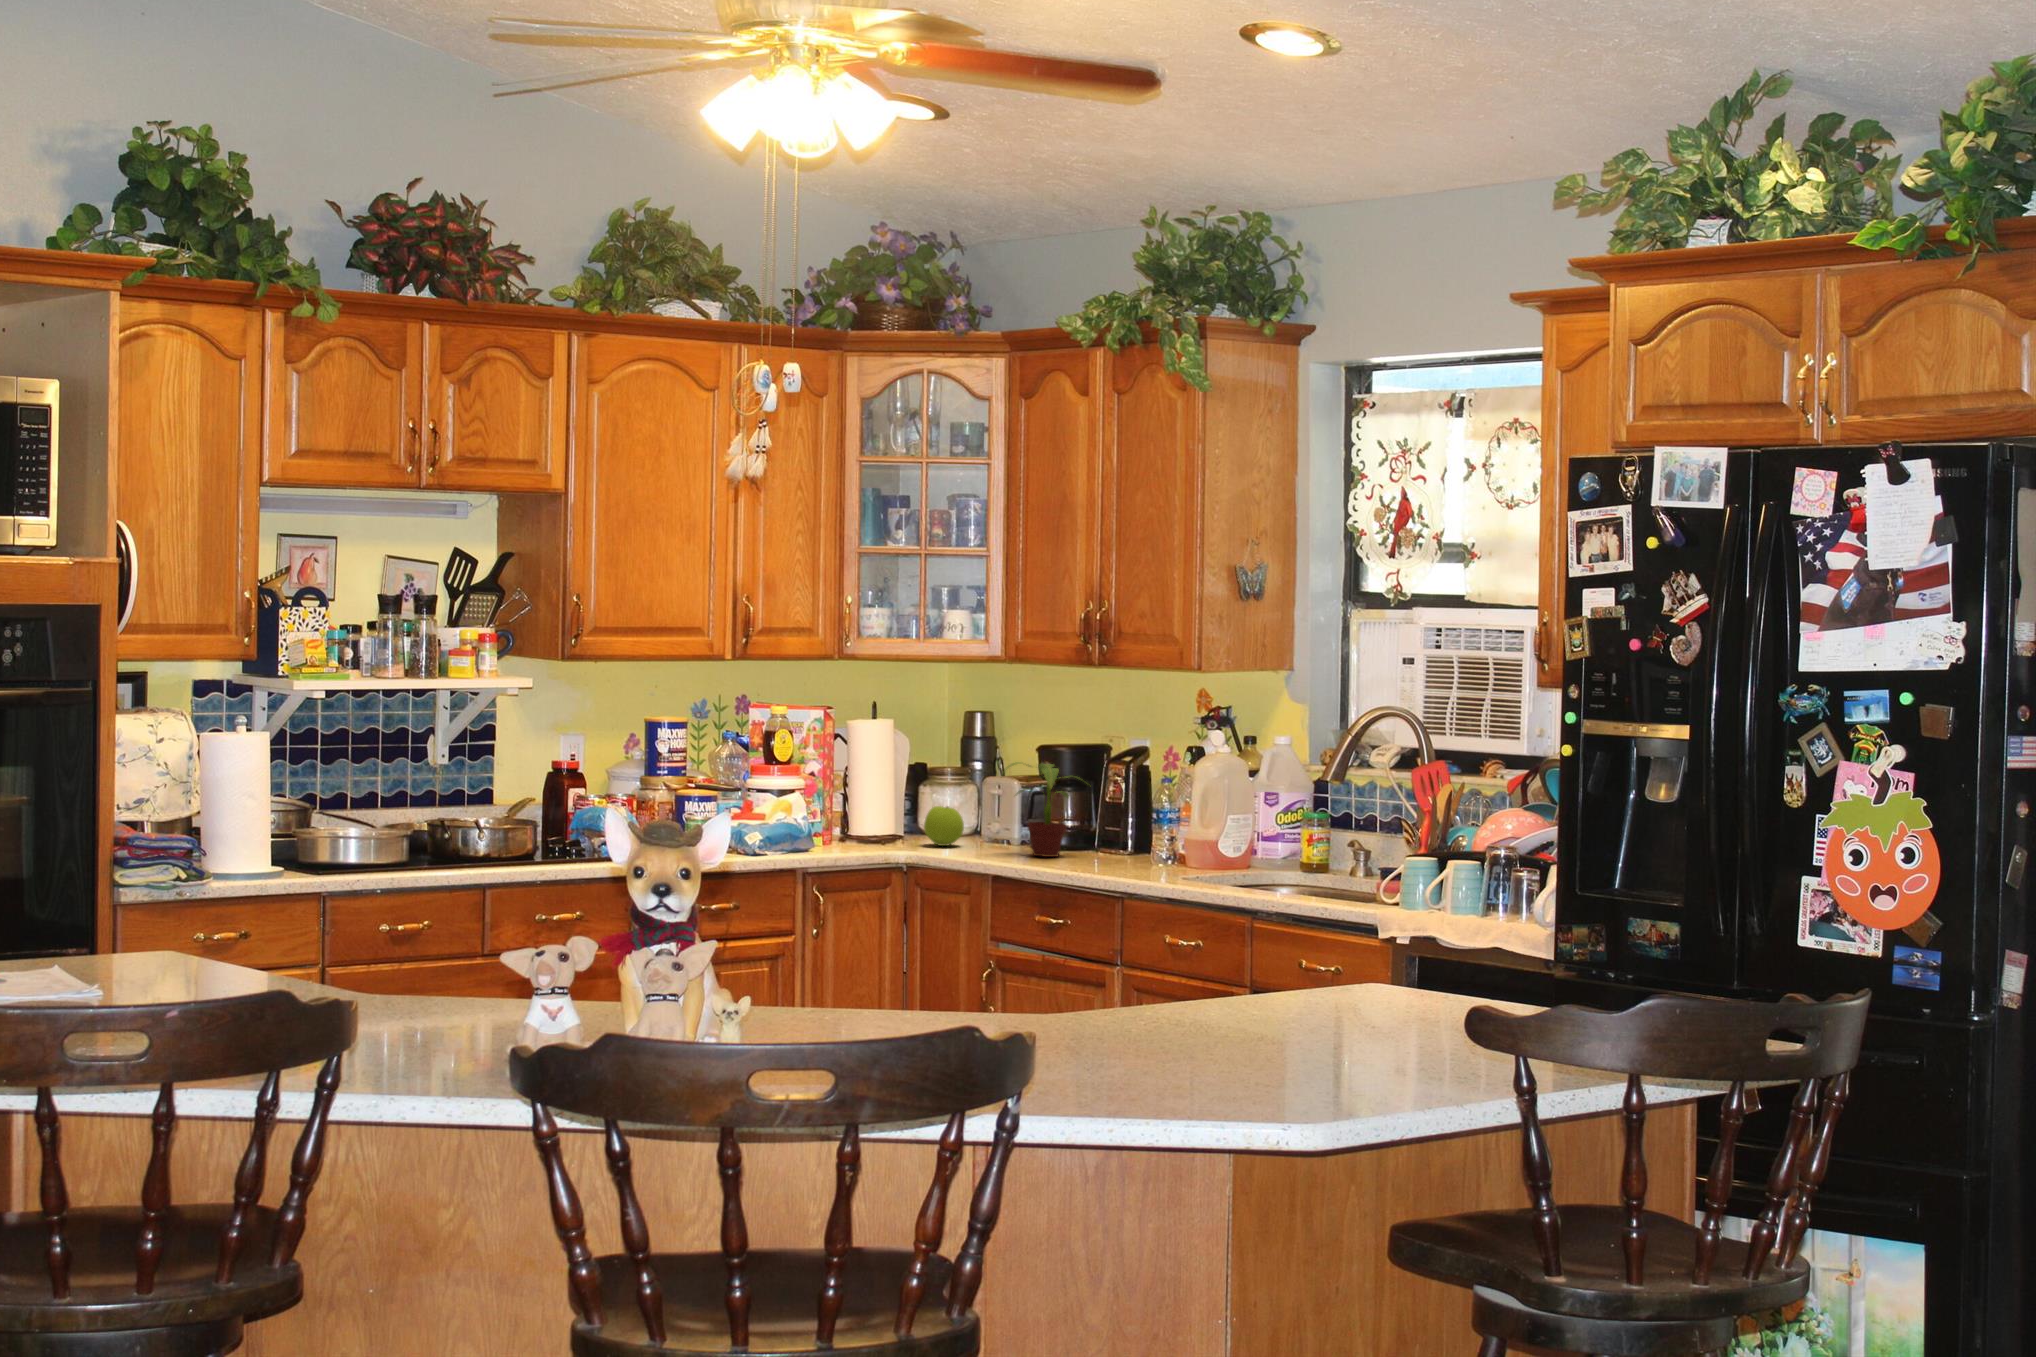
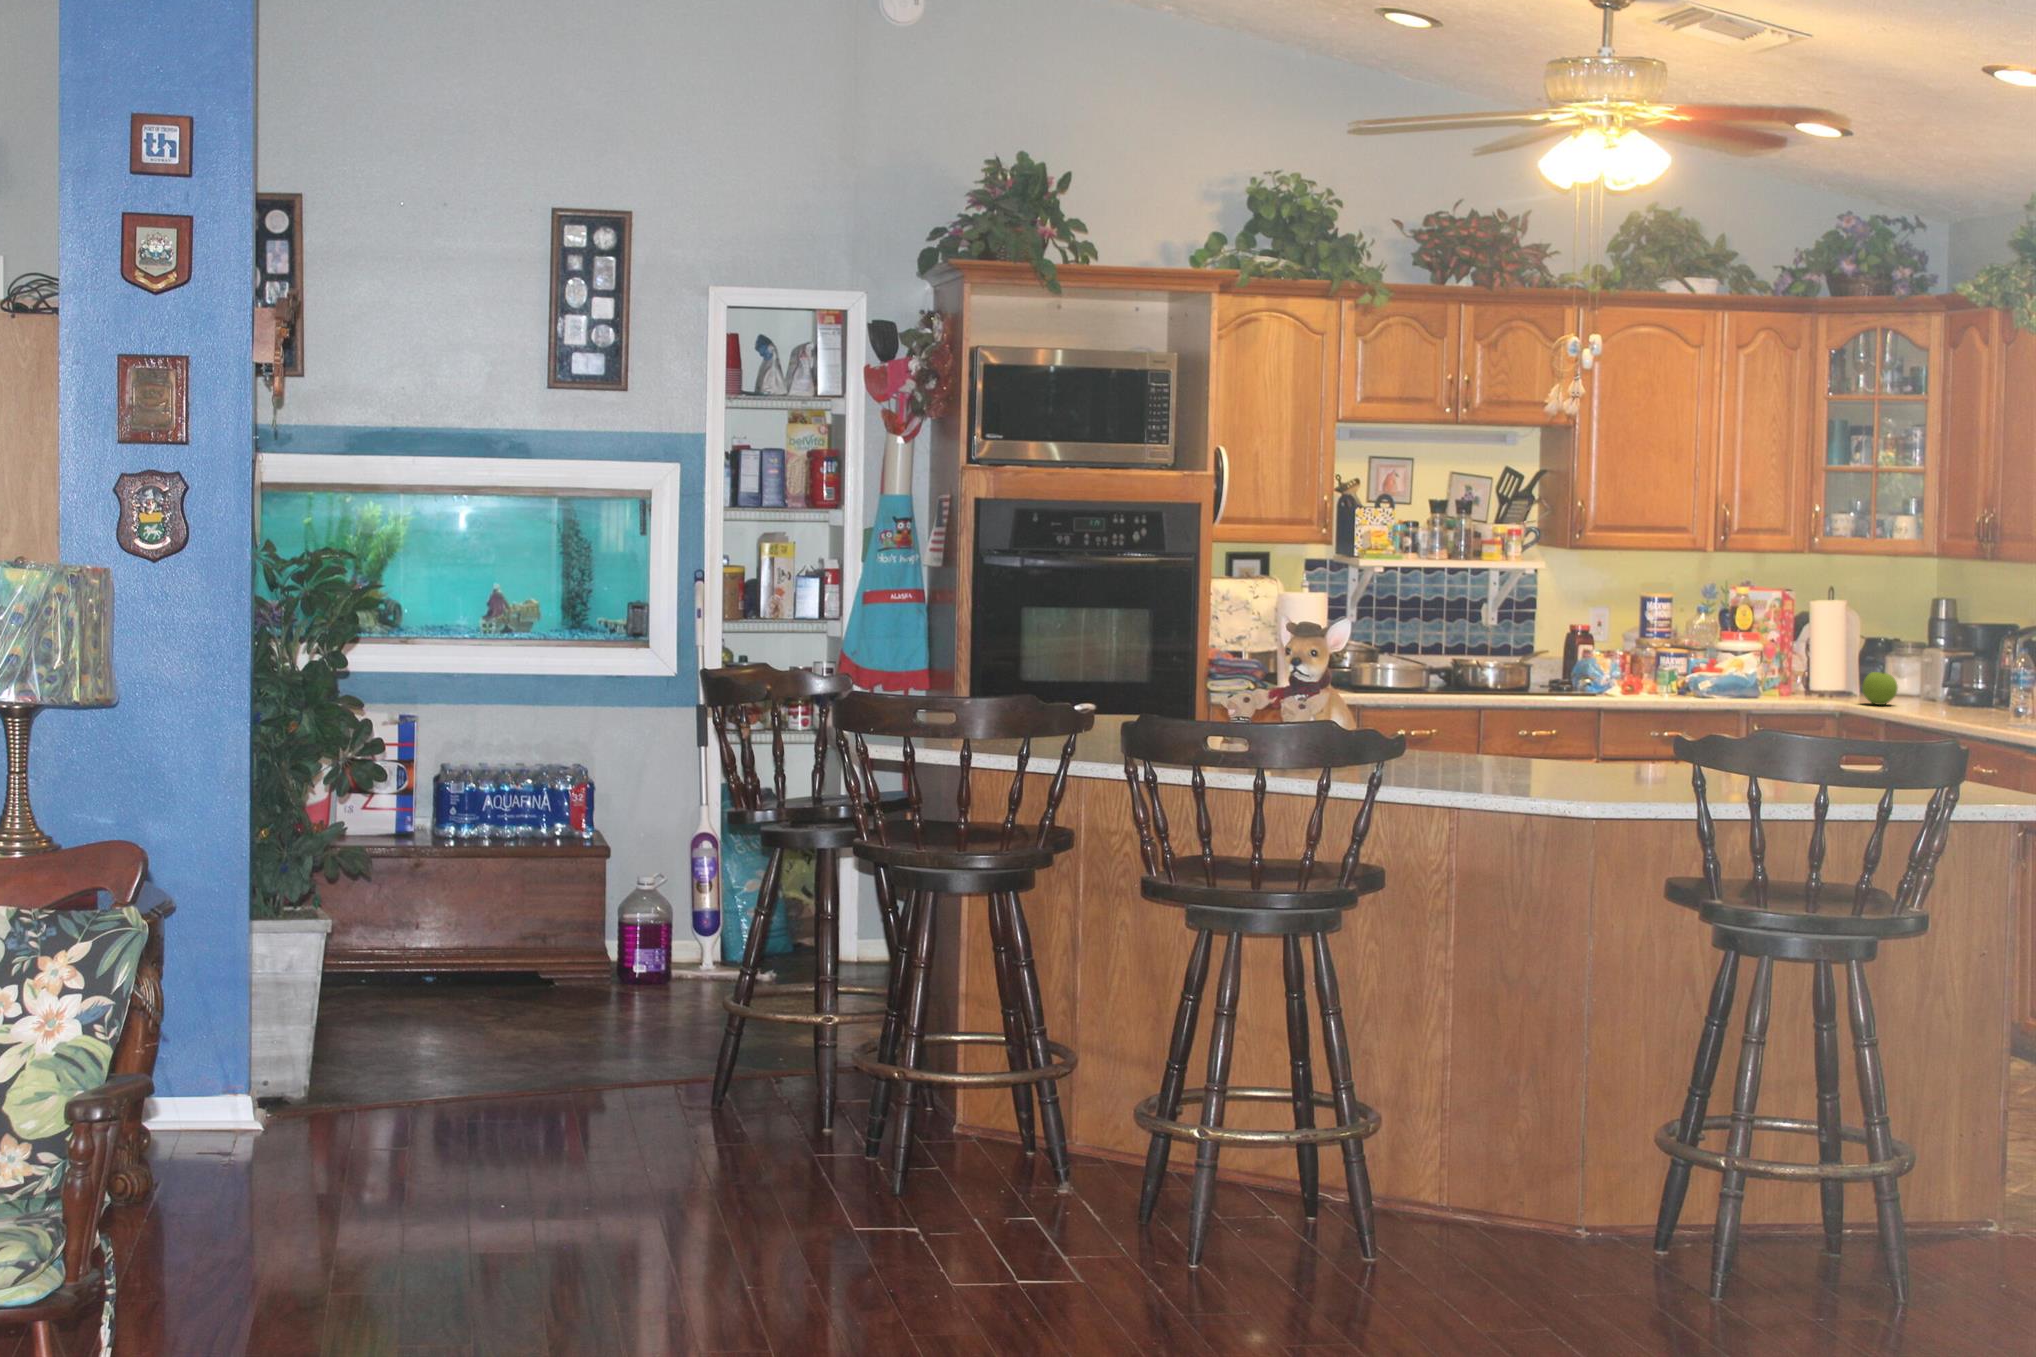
potted plant: present [1005,762,1080,857] -> none [1913,635,1997,715]

